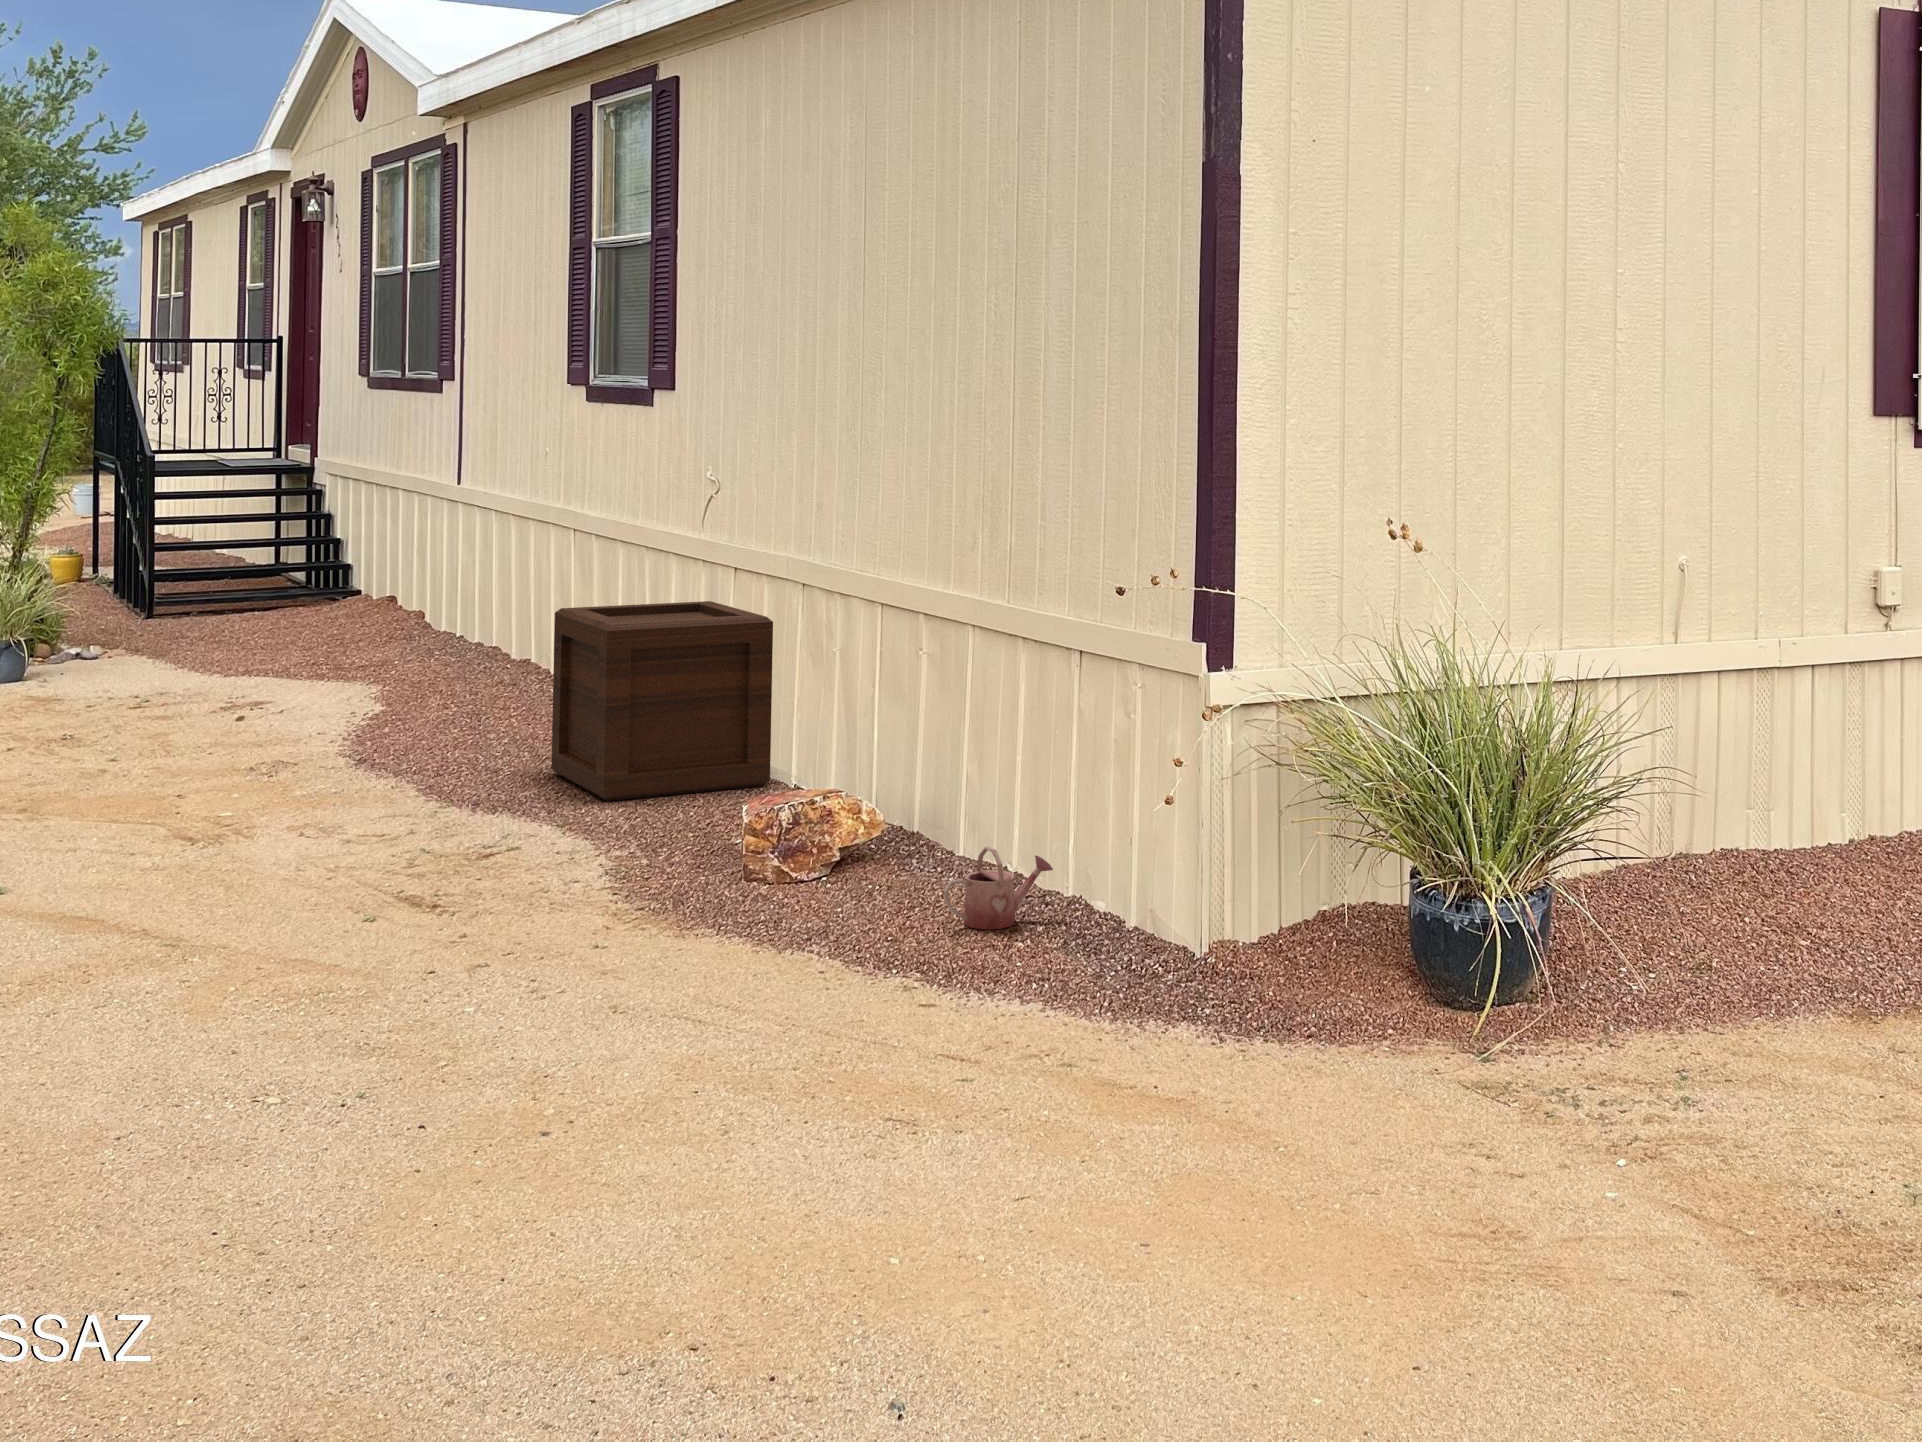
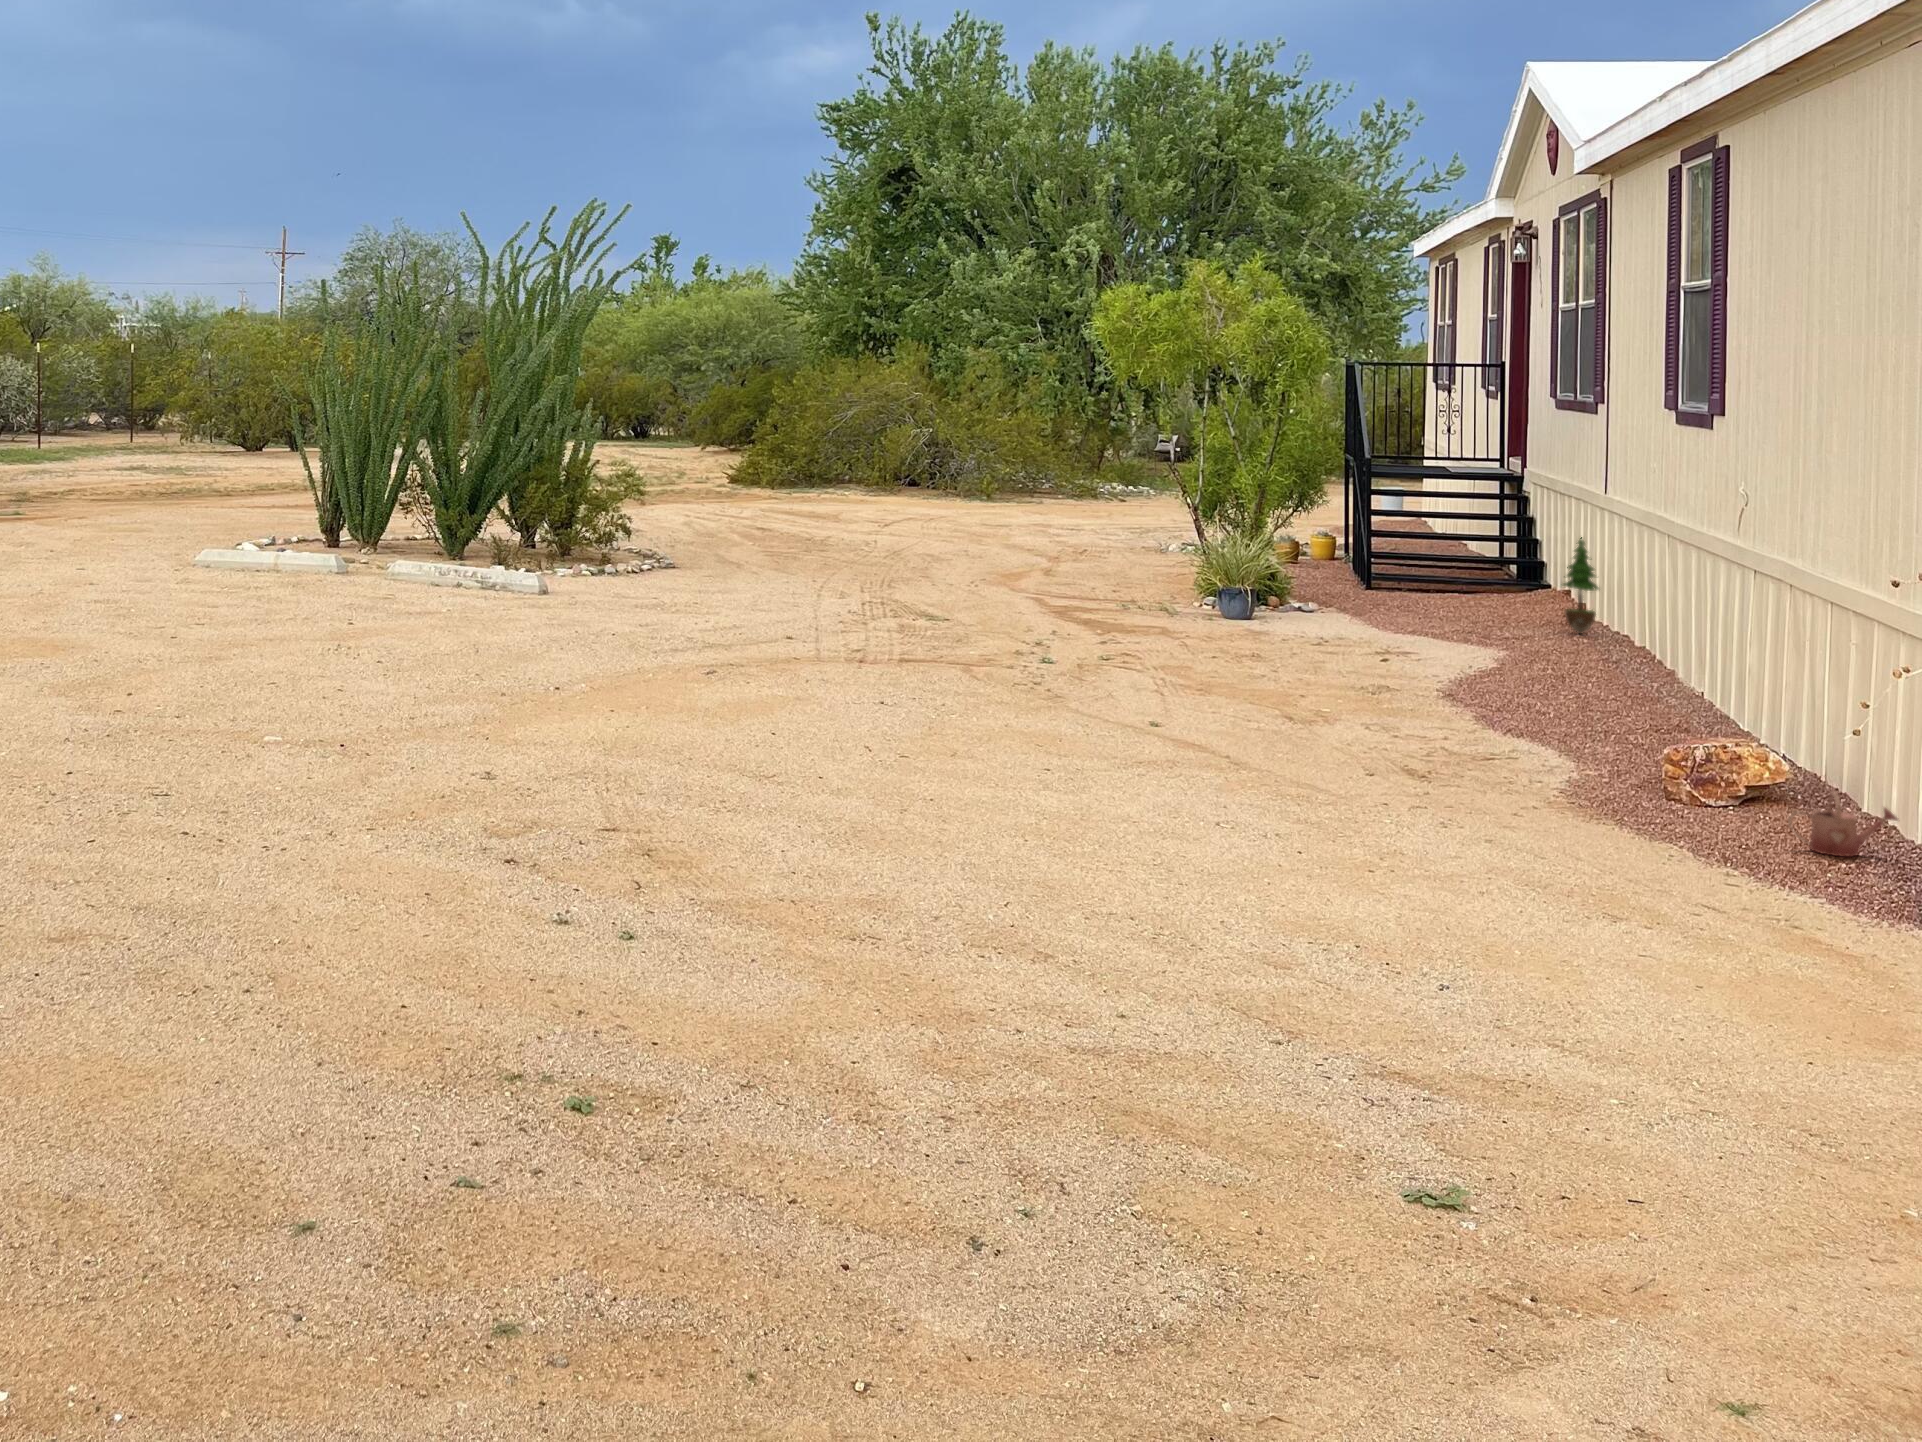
potted tree: none [407,534,451,650] -> present [1563,537,1599,634]
wooden crate: present [551,601,773,801] -> none [1587,590,1770,753]

